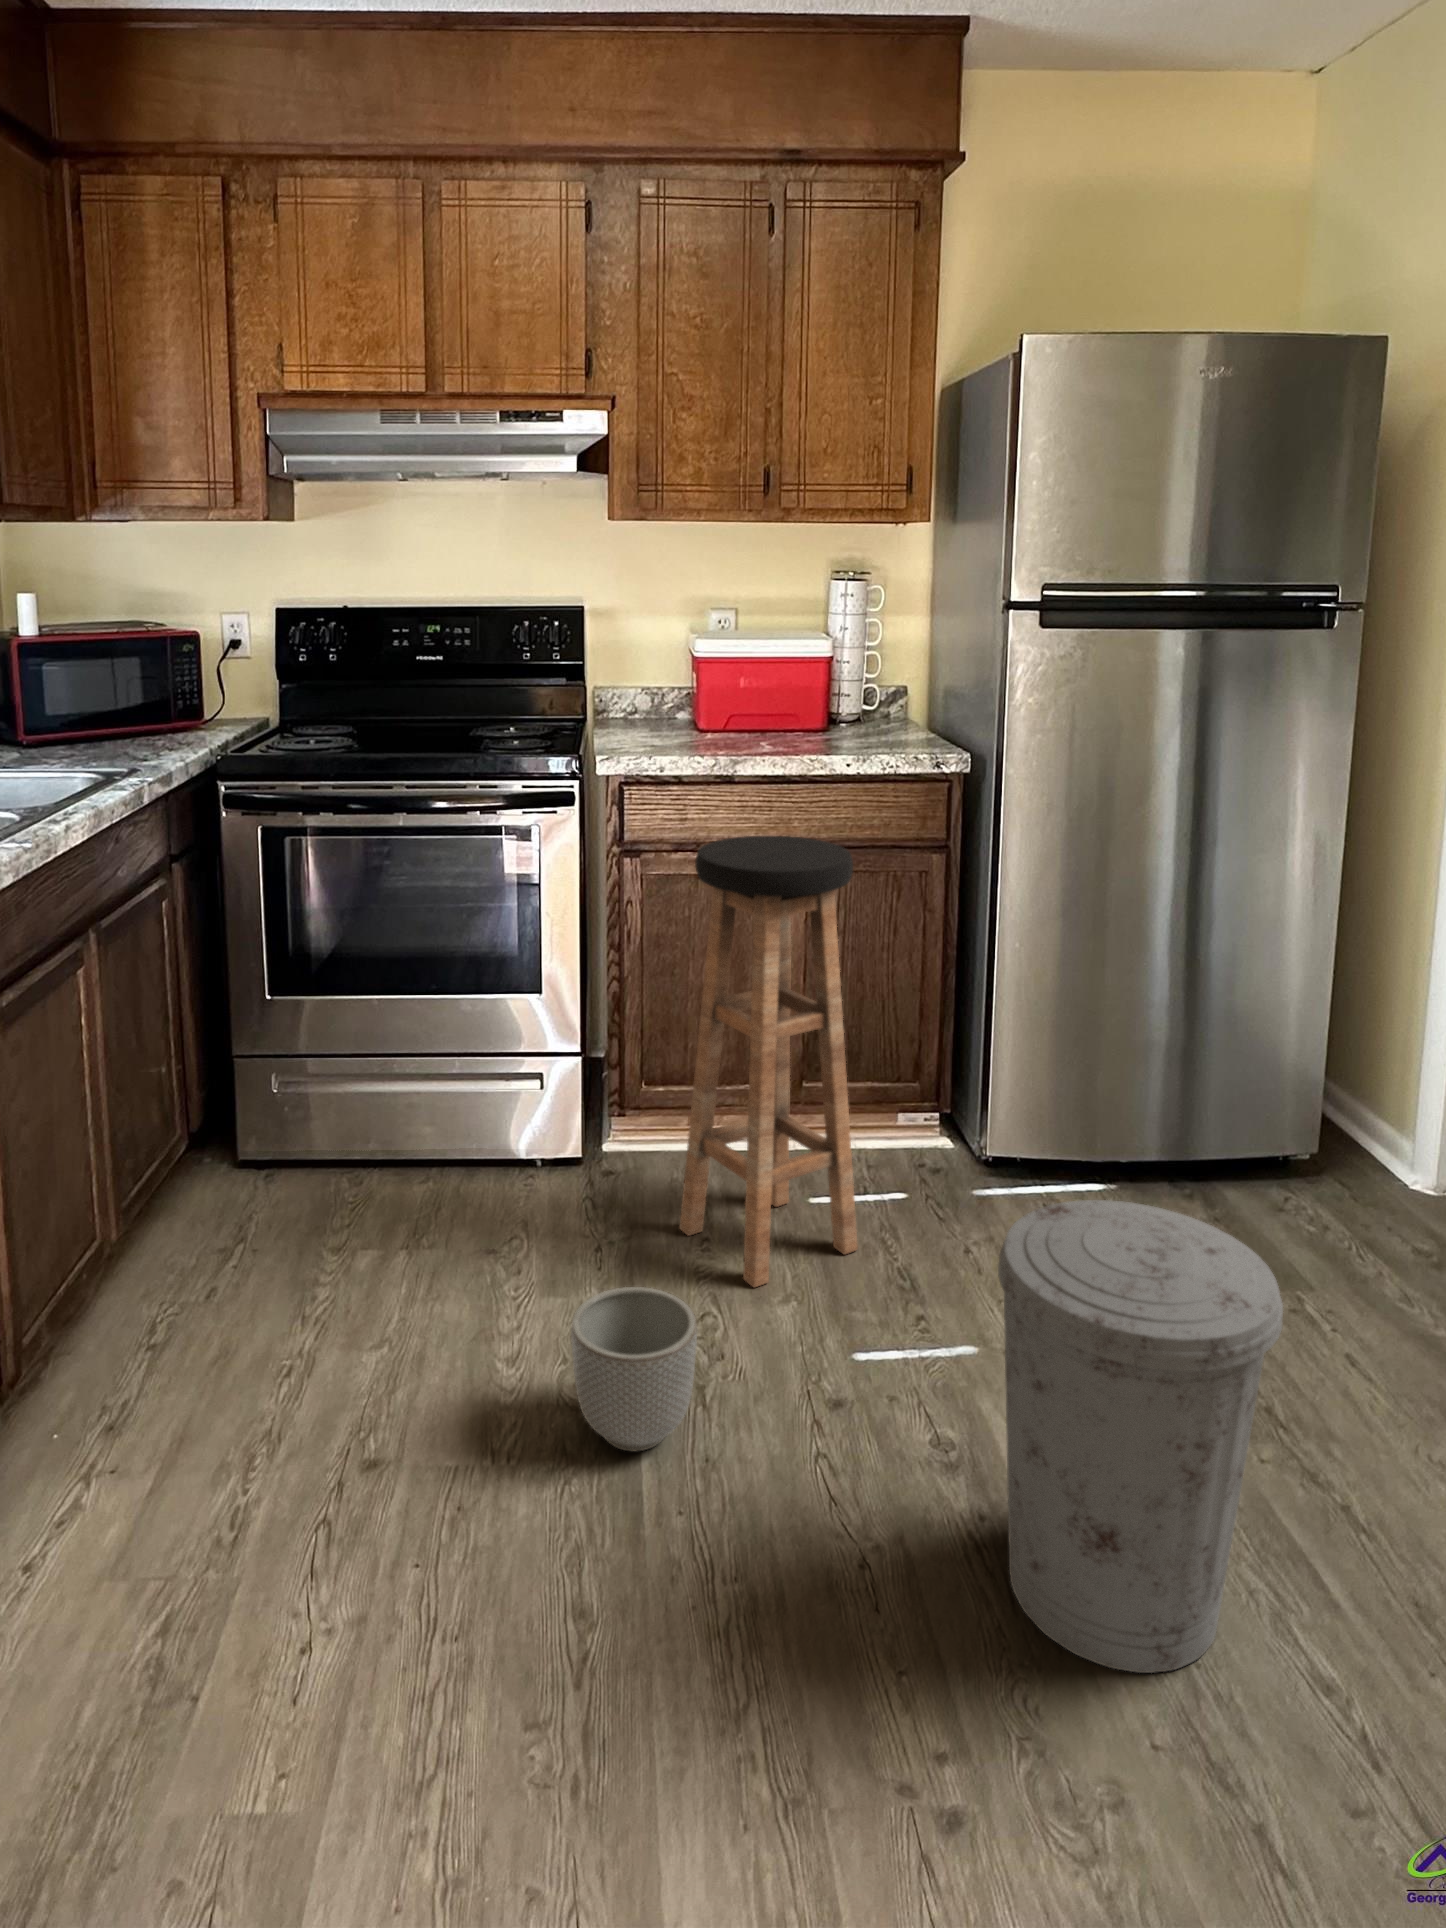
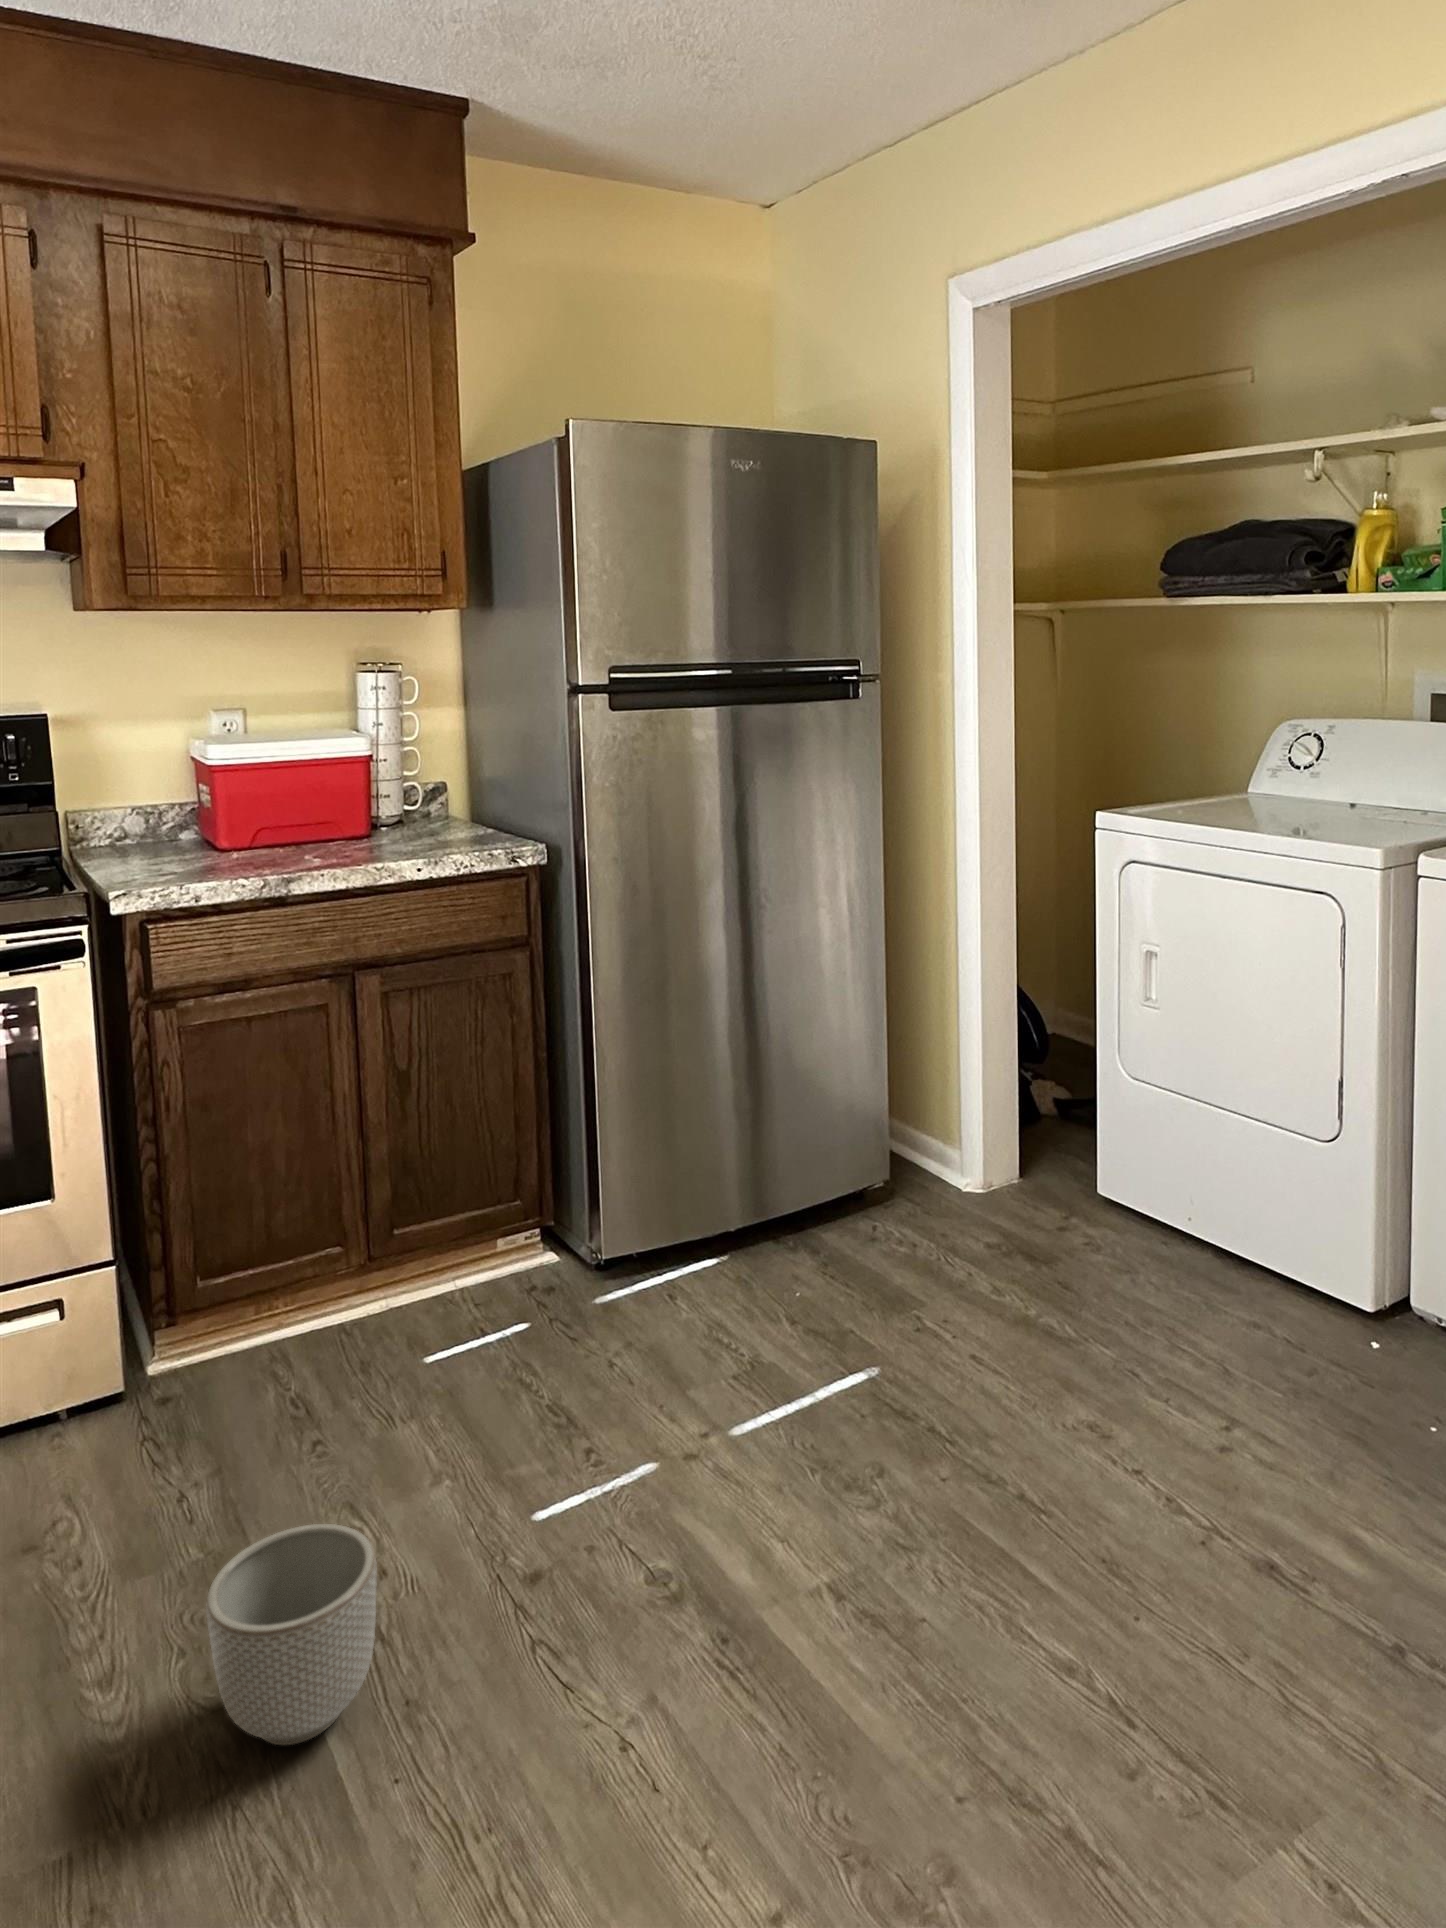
bar stool: present [680,836,858,1287] -> none [273,954,500,1483]
trash can: present [998,1200,1283,1673] -> none [728,1254,990,1733]

